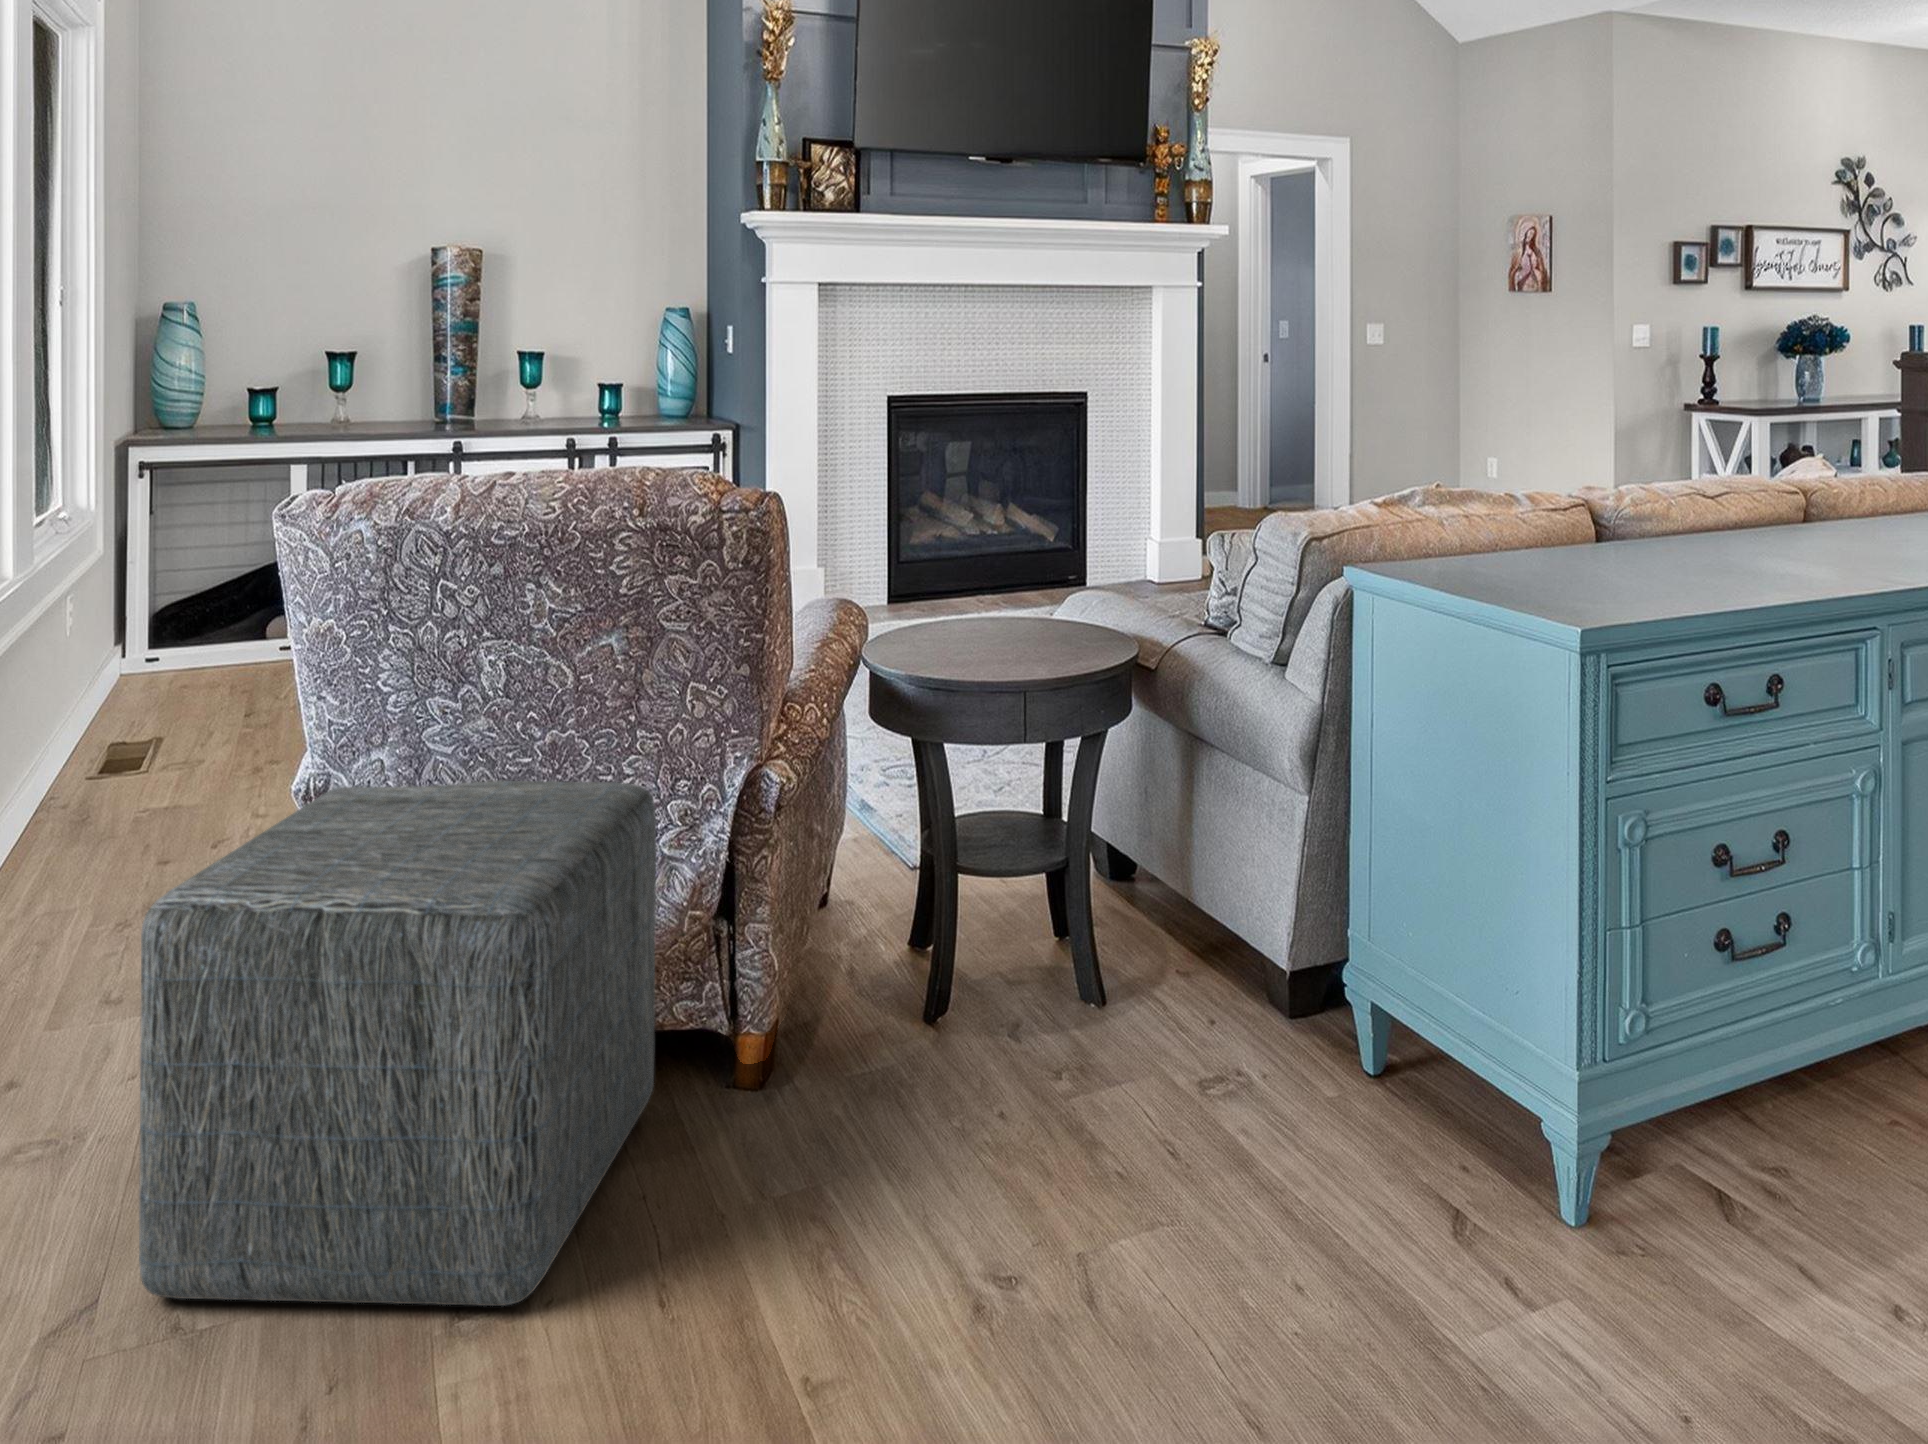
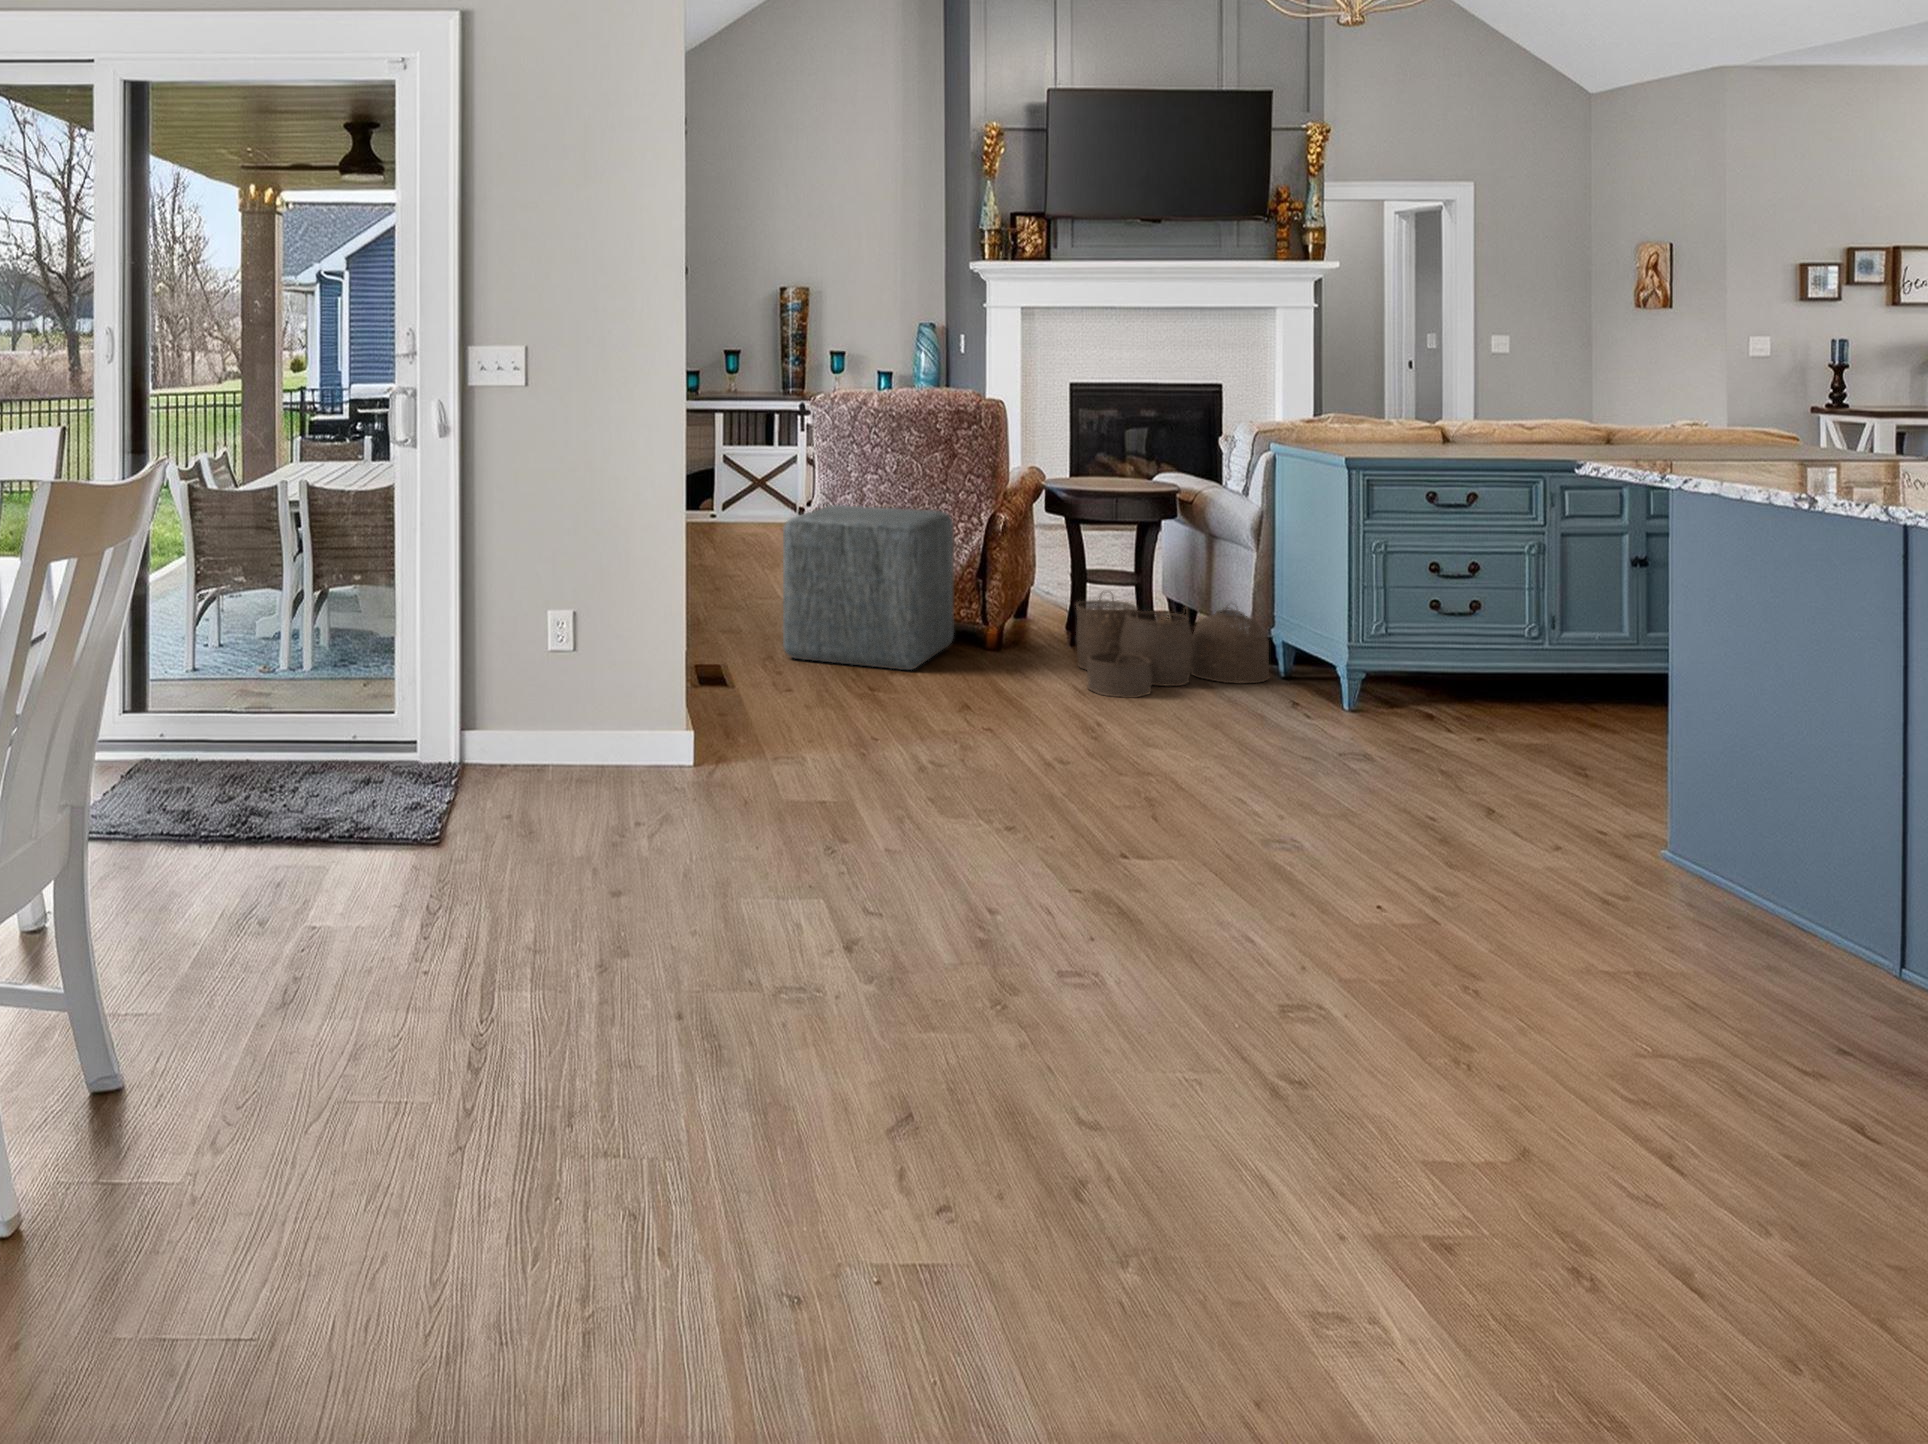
woven basket: none [947,949,1372,1370] -> present [1076,593,1269,698]

